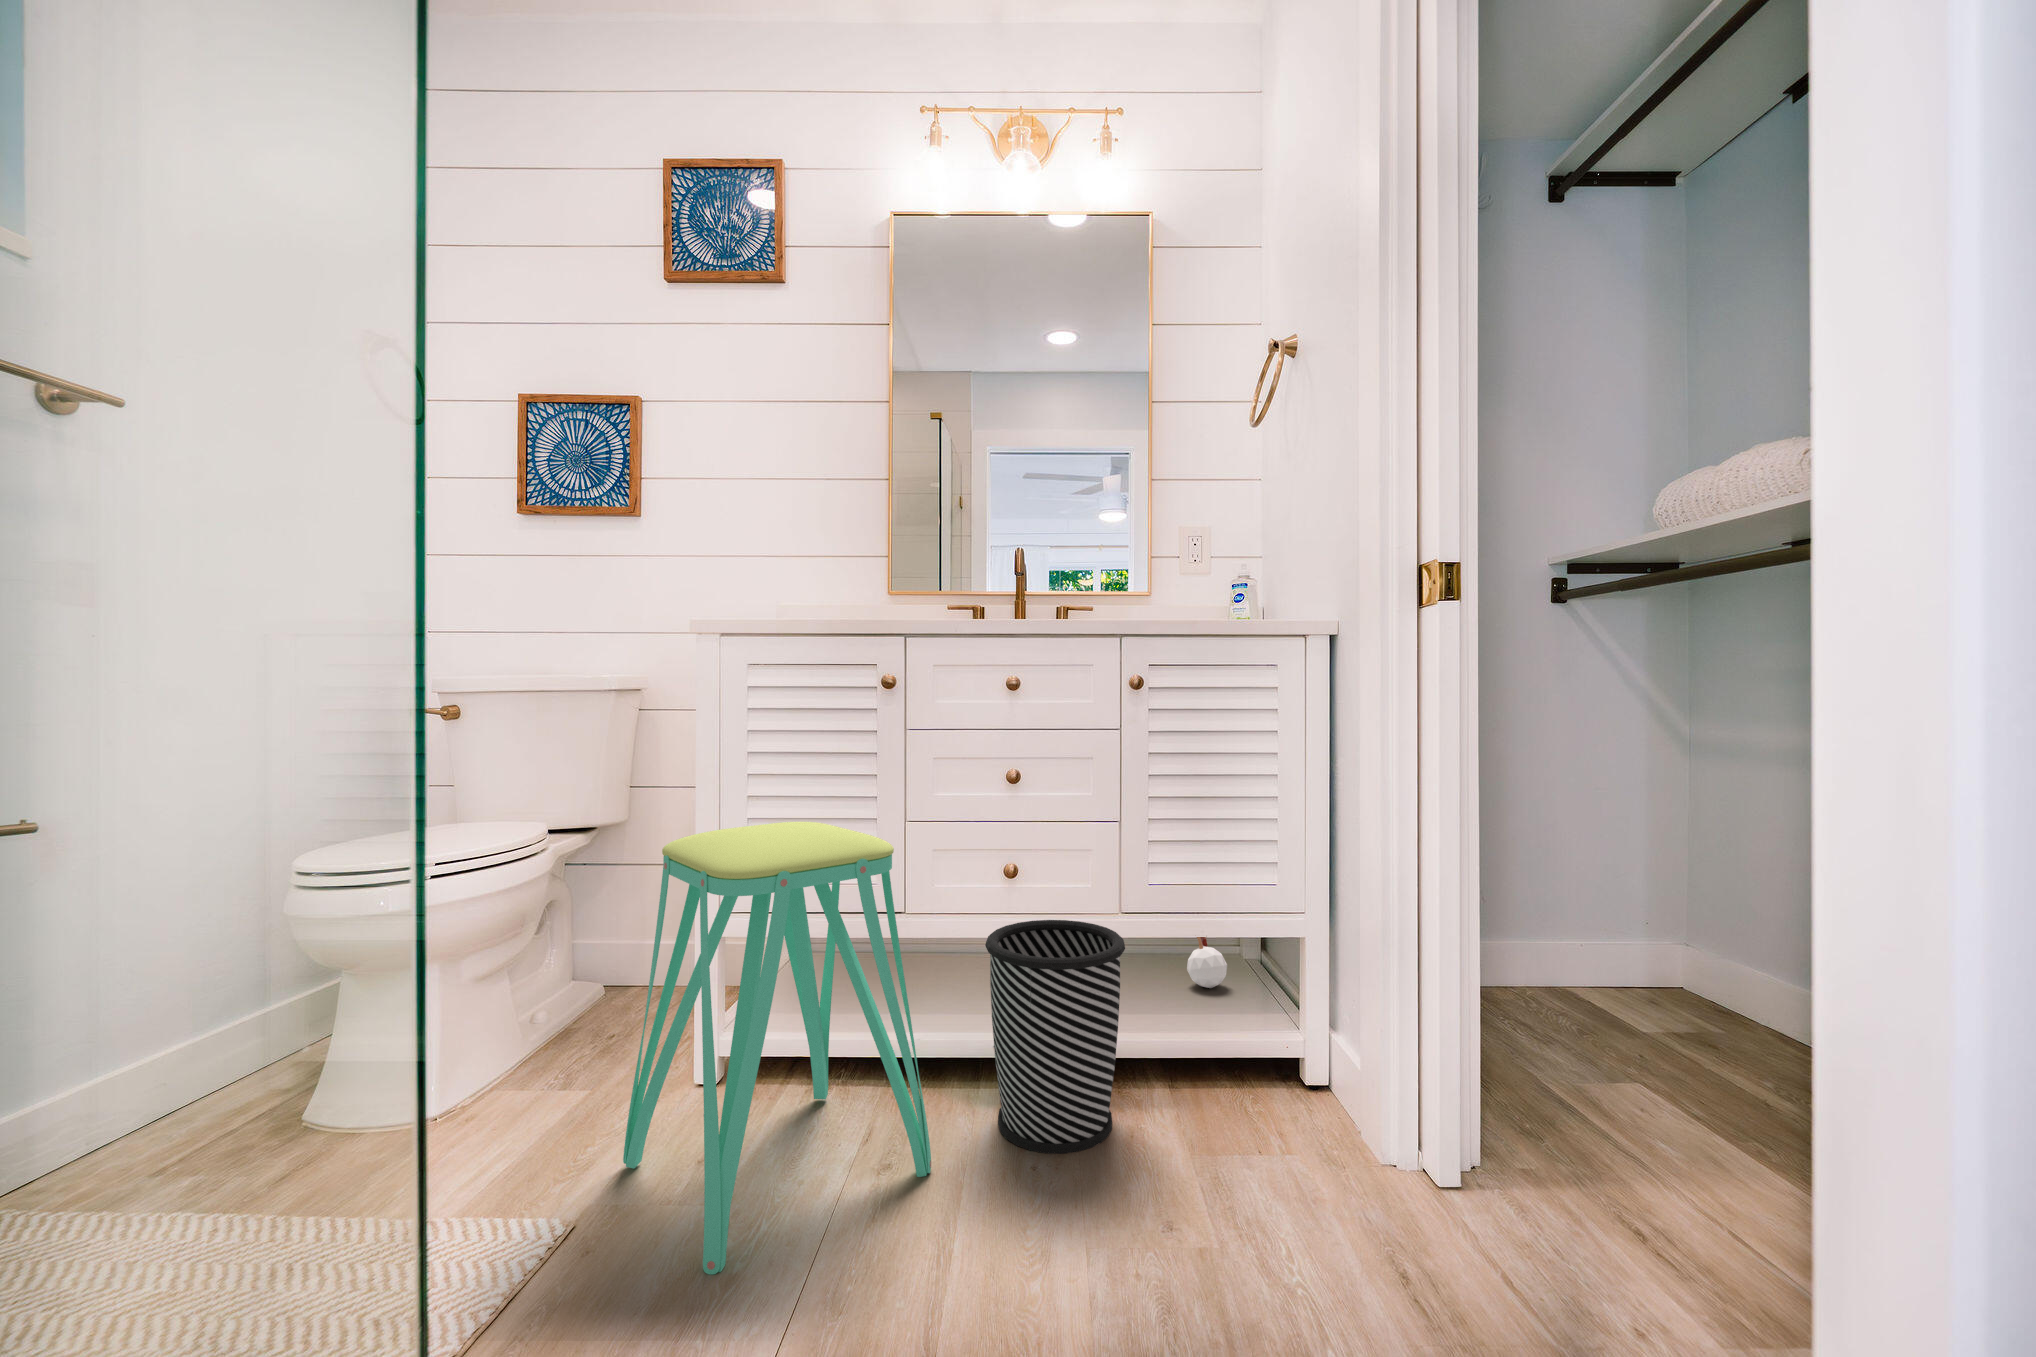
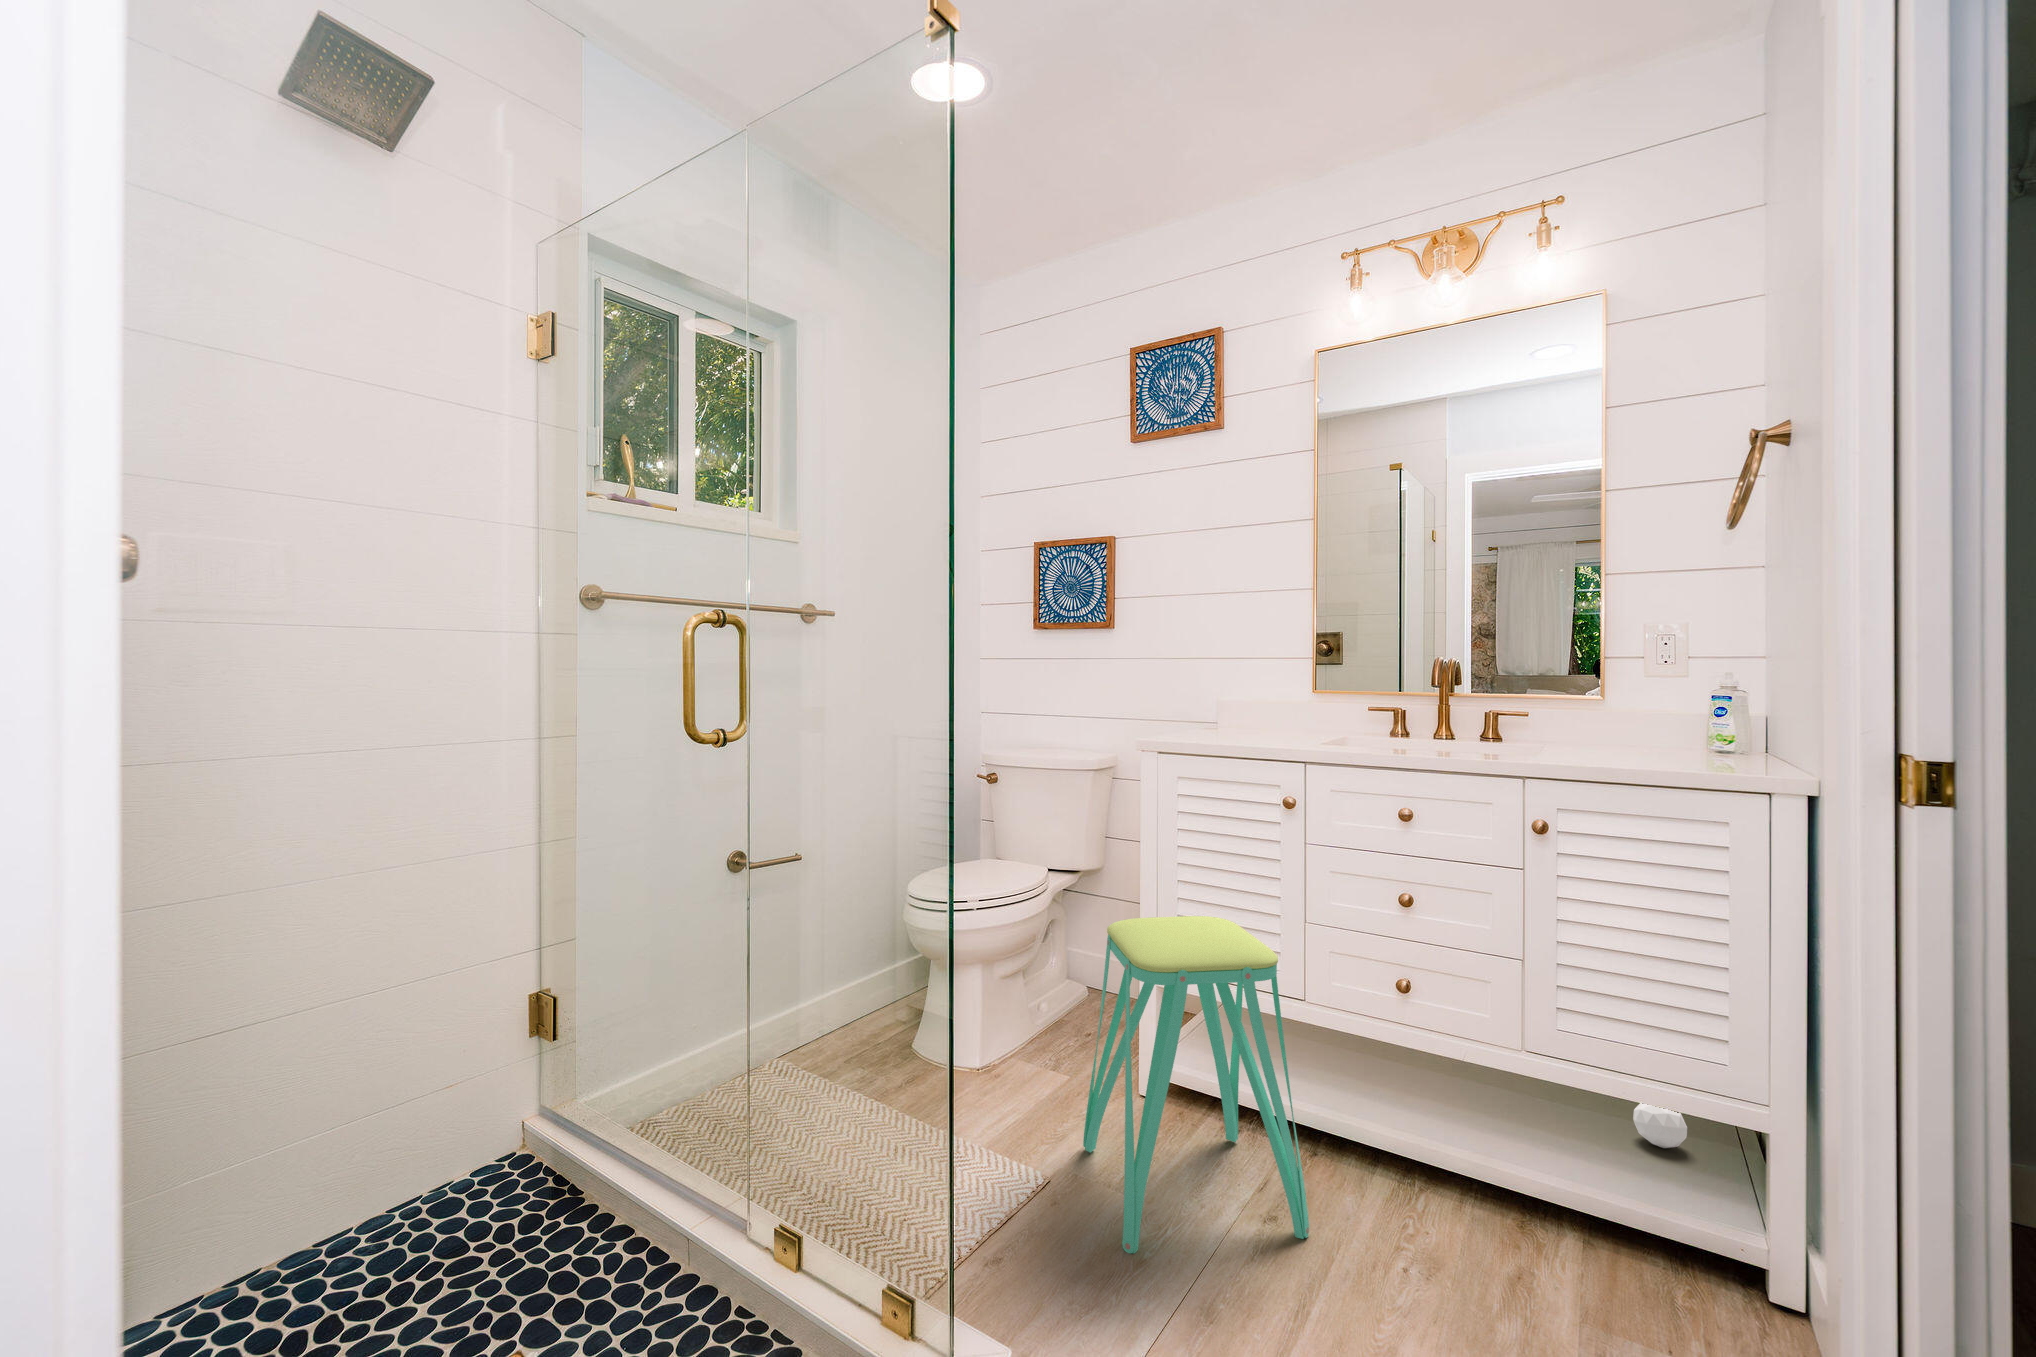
wastebasket: present [985,920,1125,1154] -> none [1369,1037,1514,1271]

